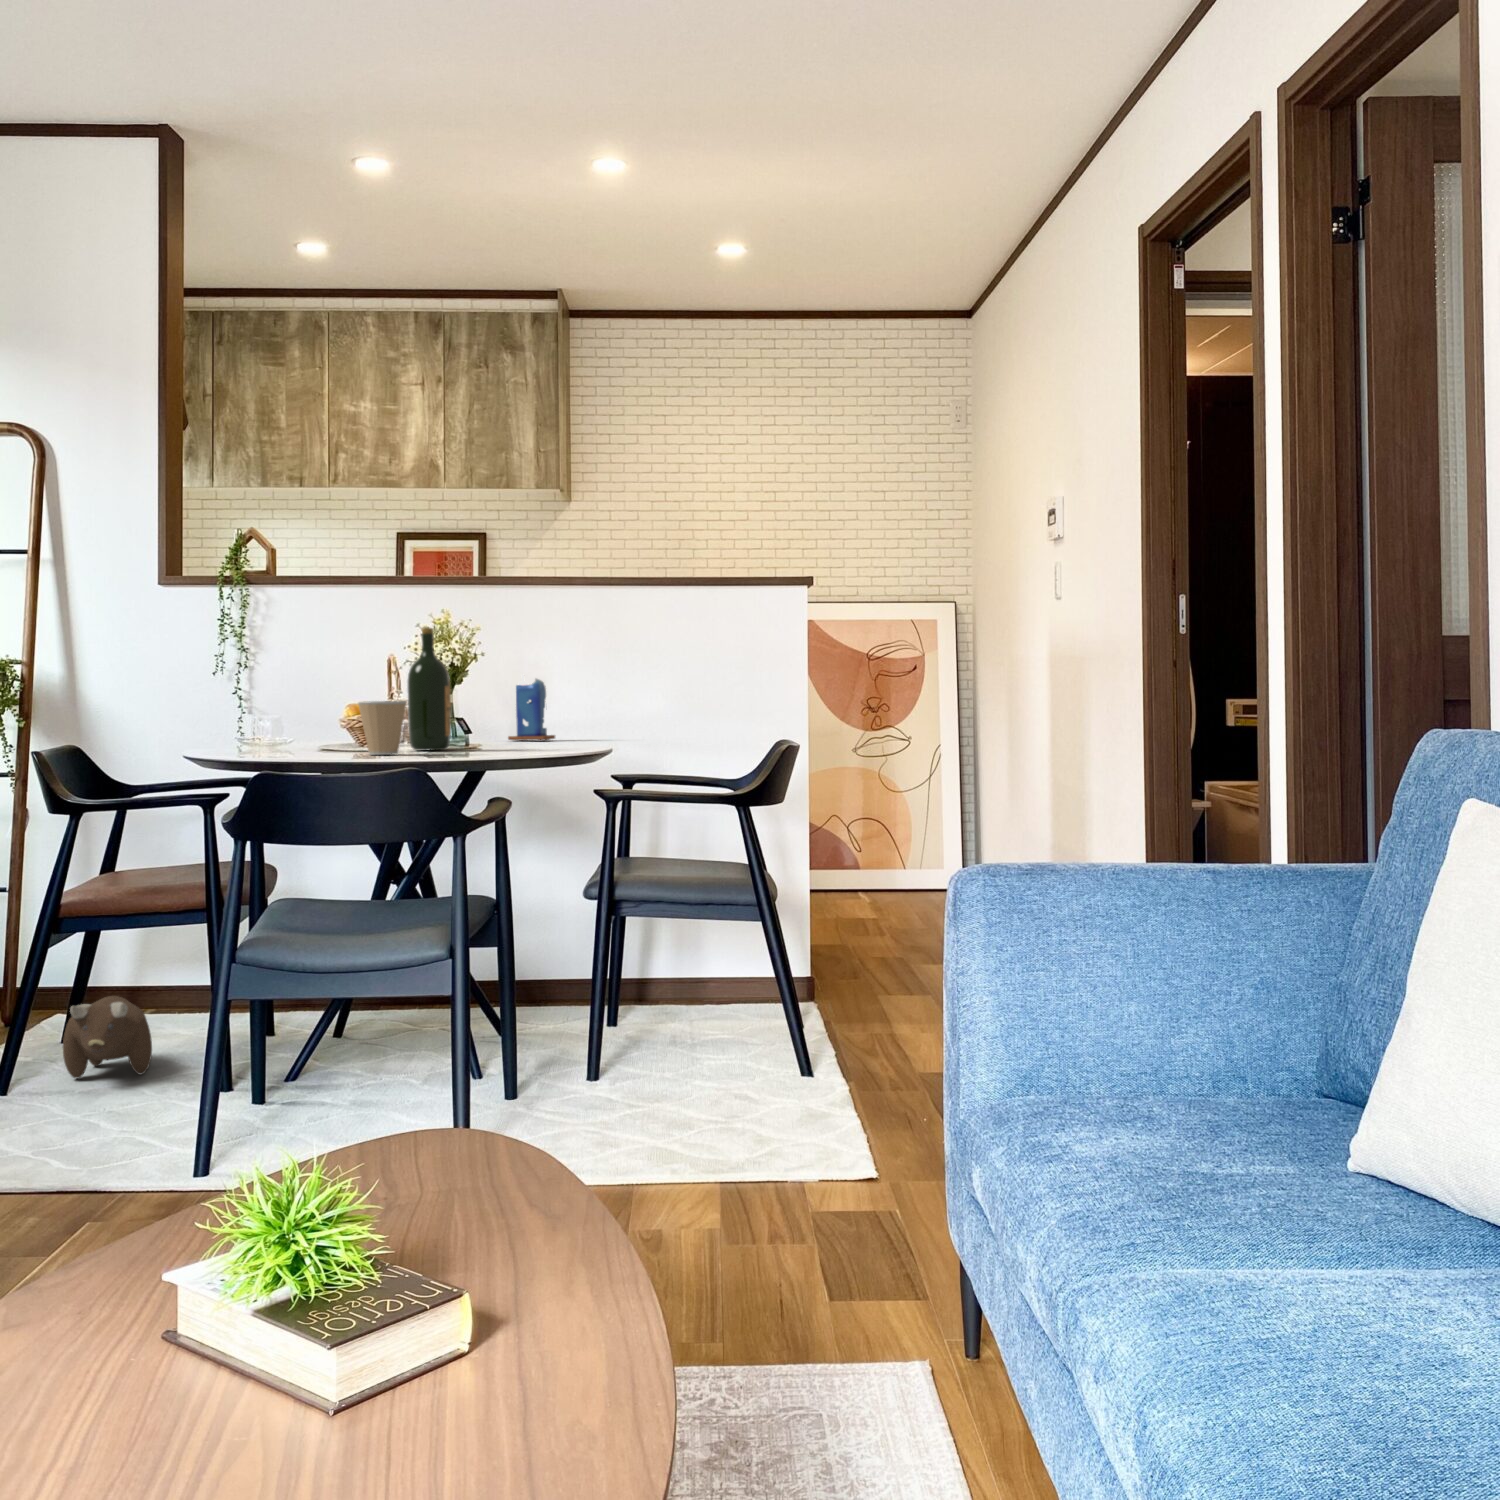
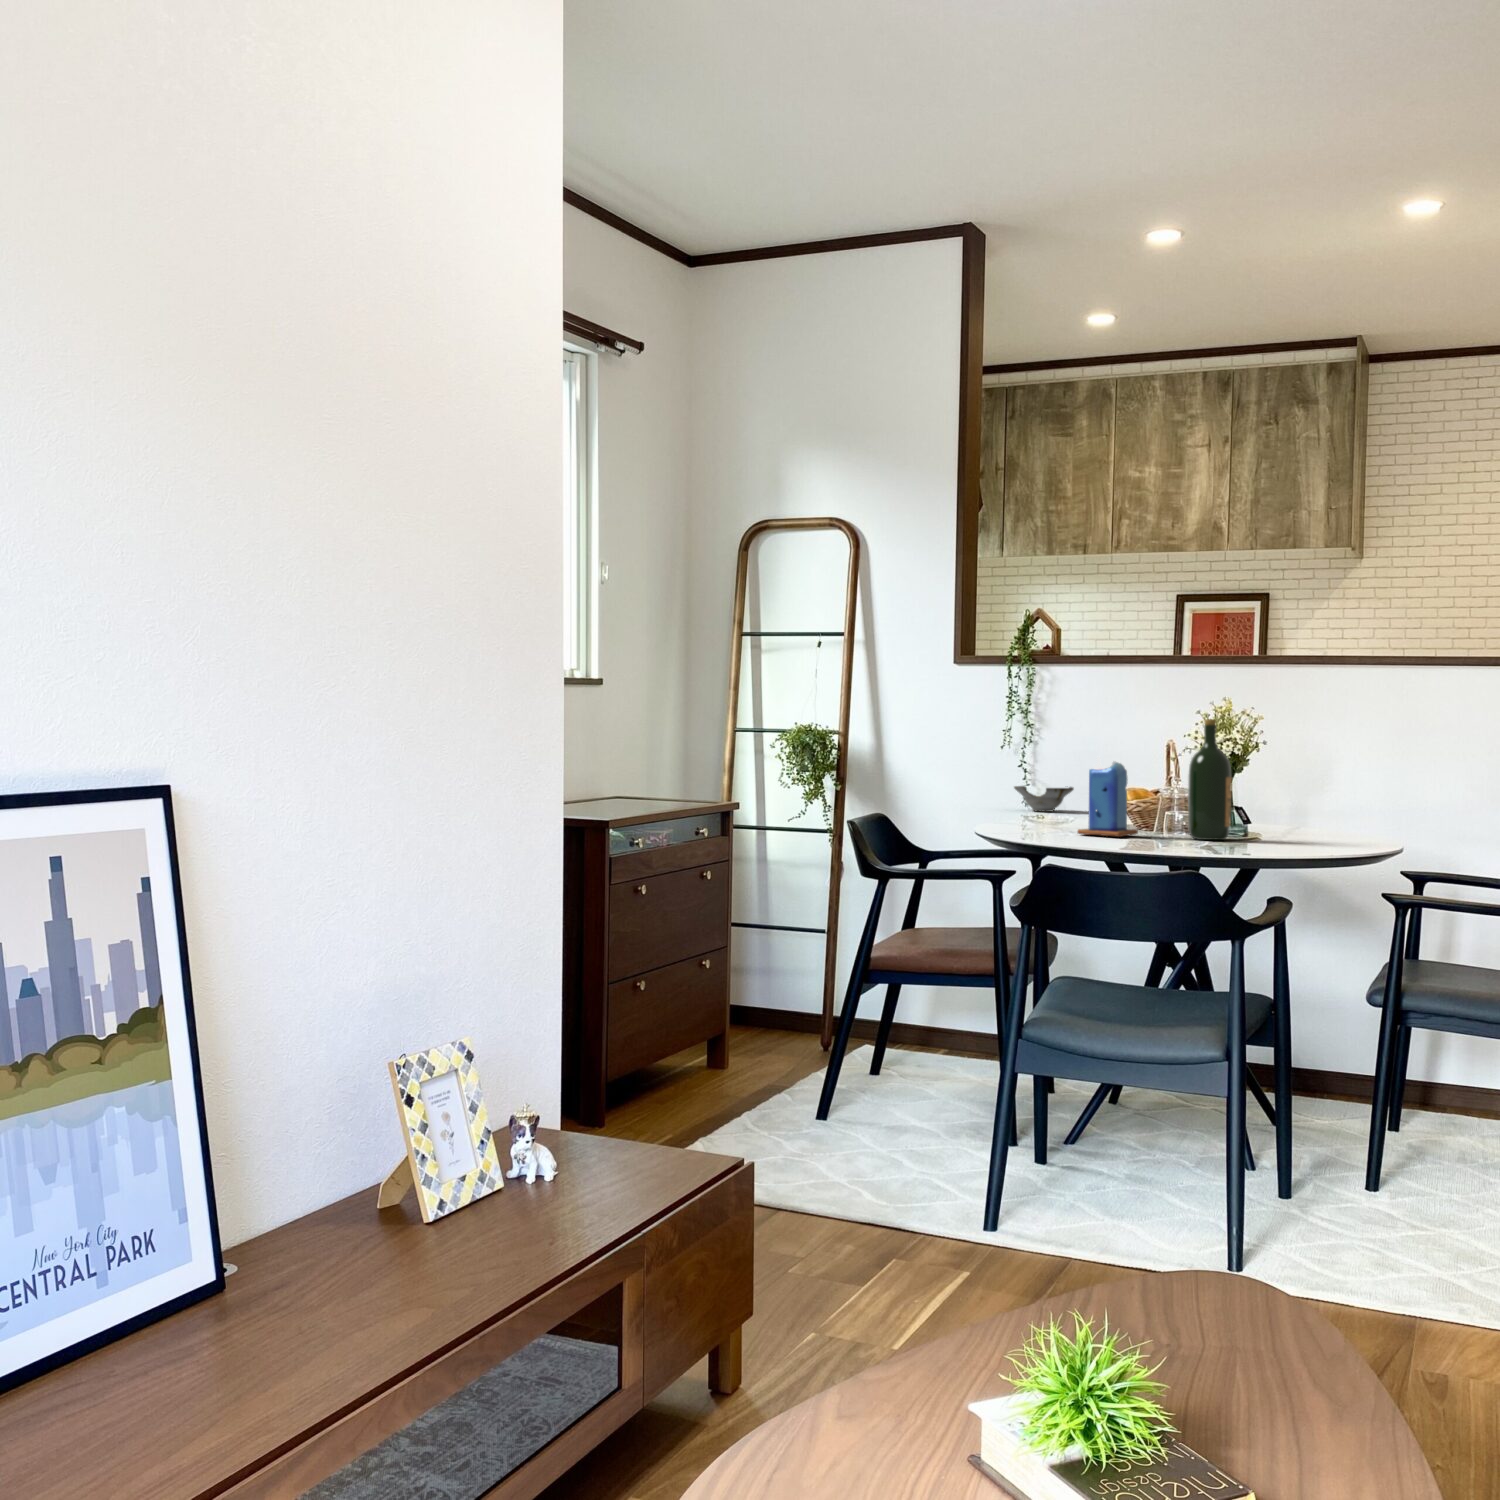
candle: present [508,675,555,740] -> present [1078,757,1138,837]
coffee cup: present [358,701,406,755] -> none [1141,793,1188,846]
ceramic bowl: none [227,712,293,739] -> present [1014,786,1074,812]
plush toy: present [63,996,152,1079] -> none [868,1044,942,1119]

